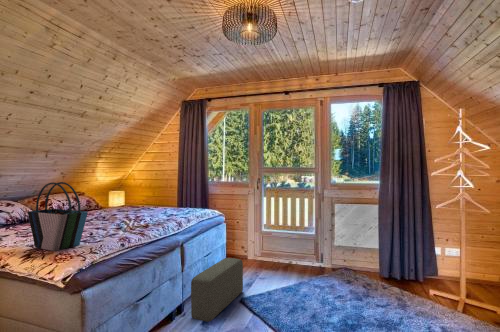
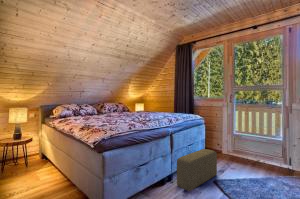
tote bag: present [28,182,88,251] -> none [84,88,111,127]

